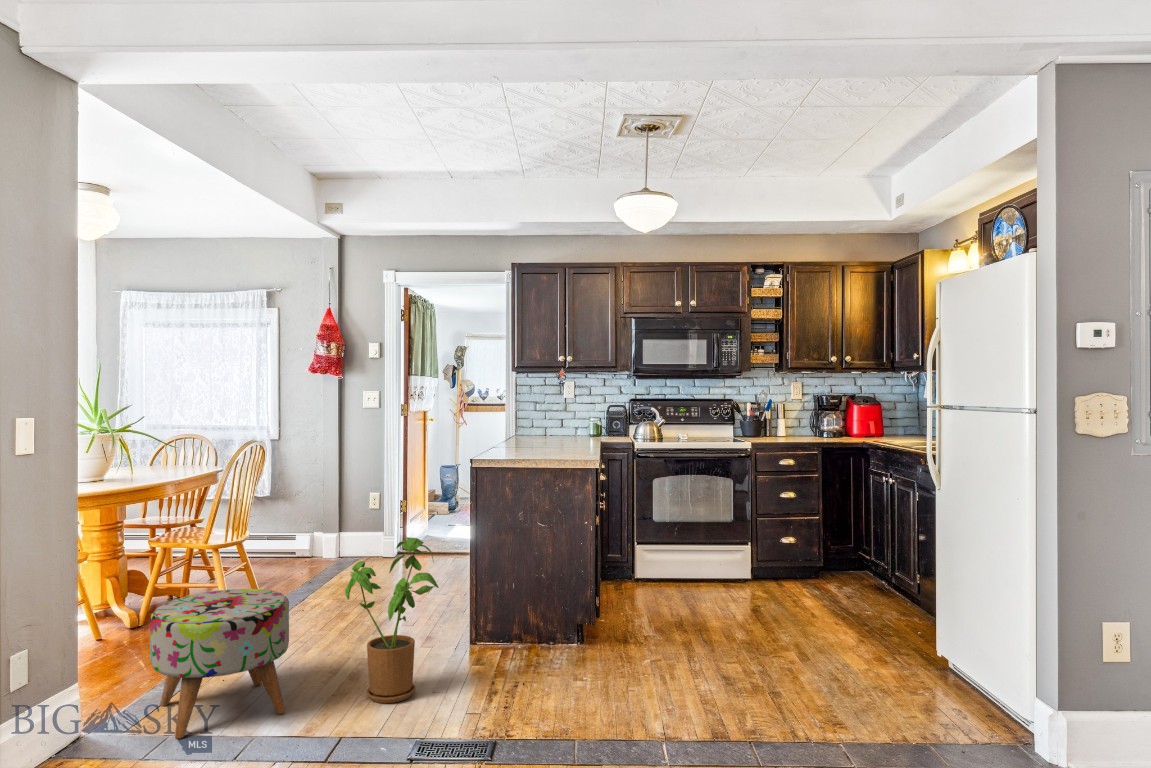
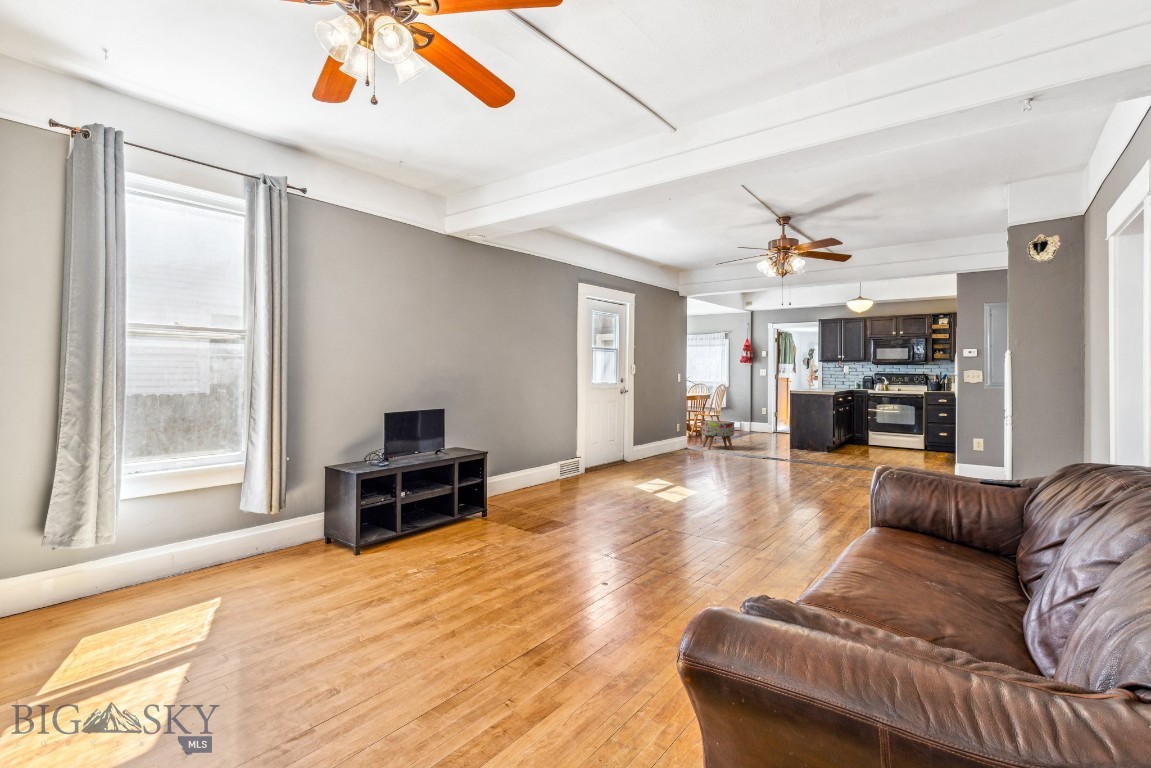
house plant: present [345,537,439,703] -> none [749,409,774,451]

